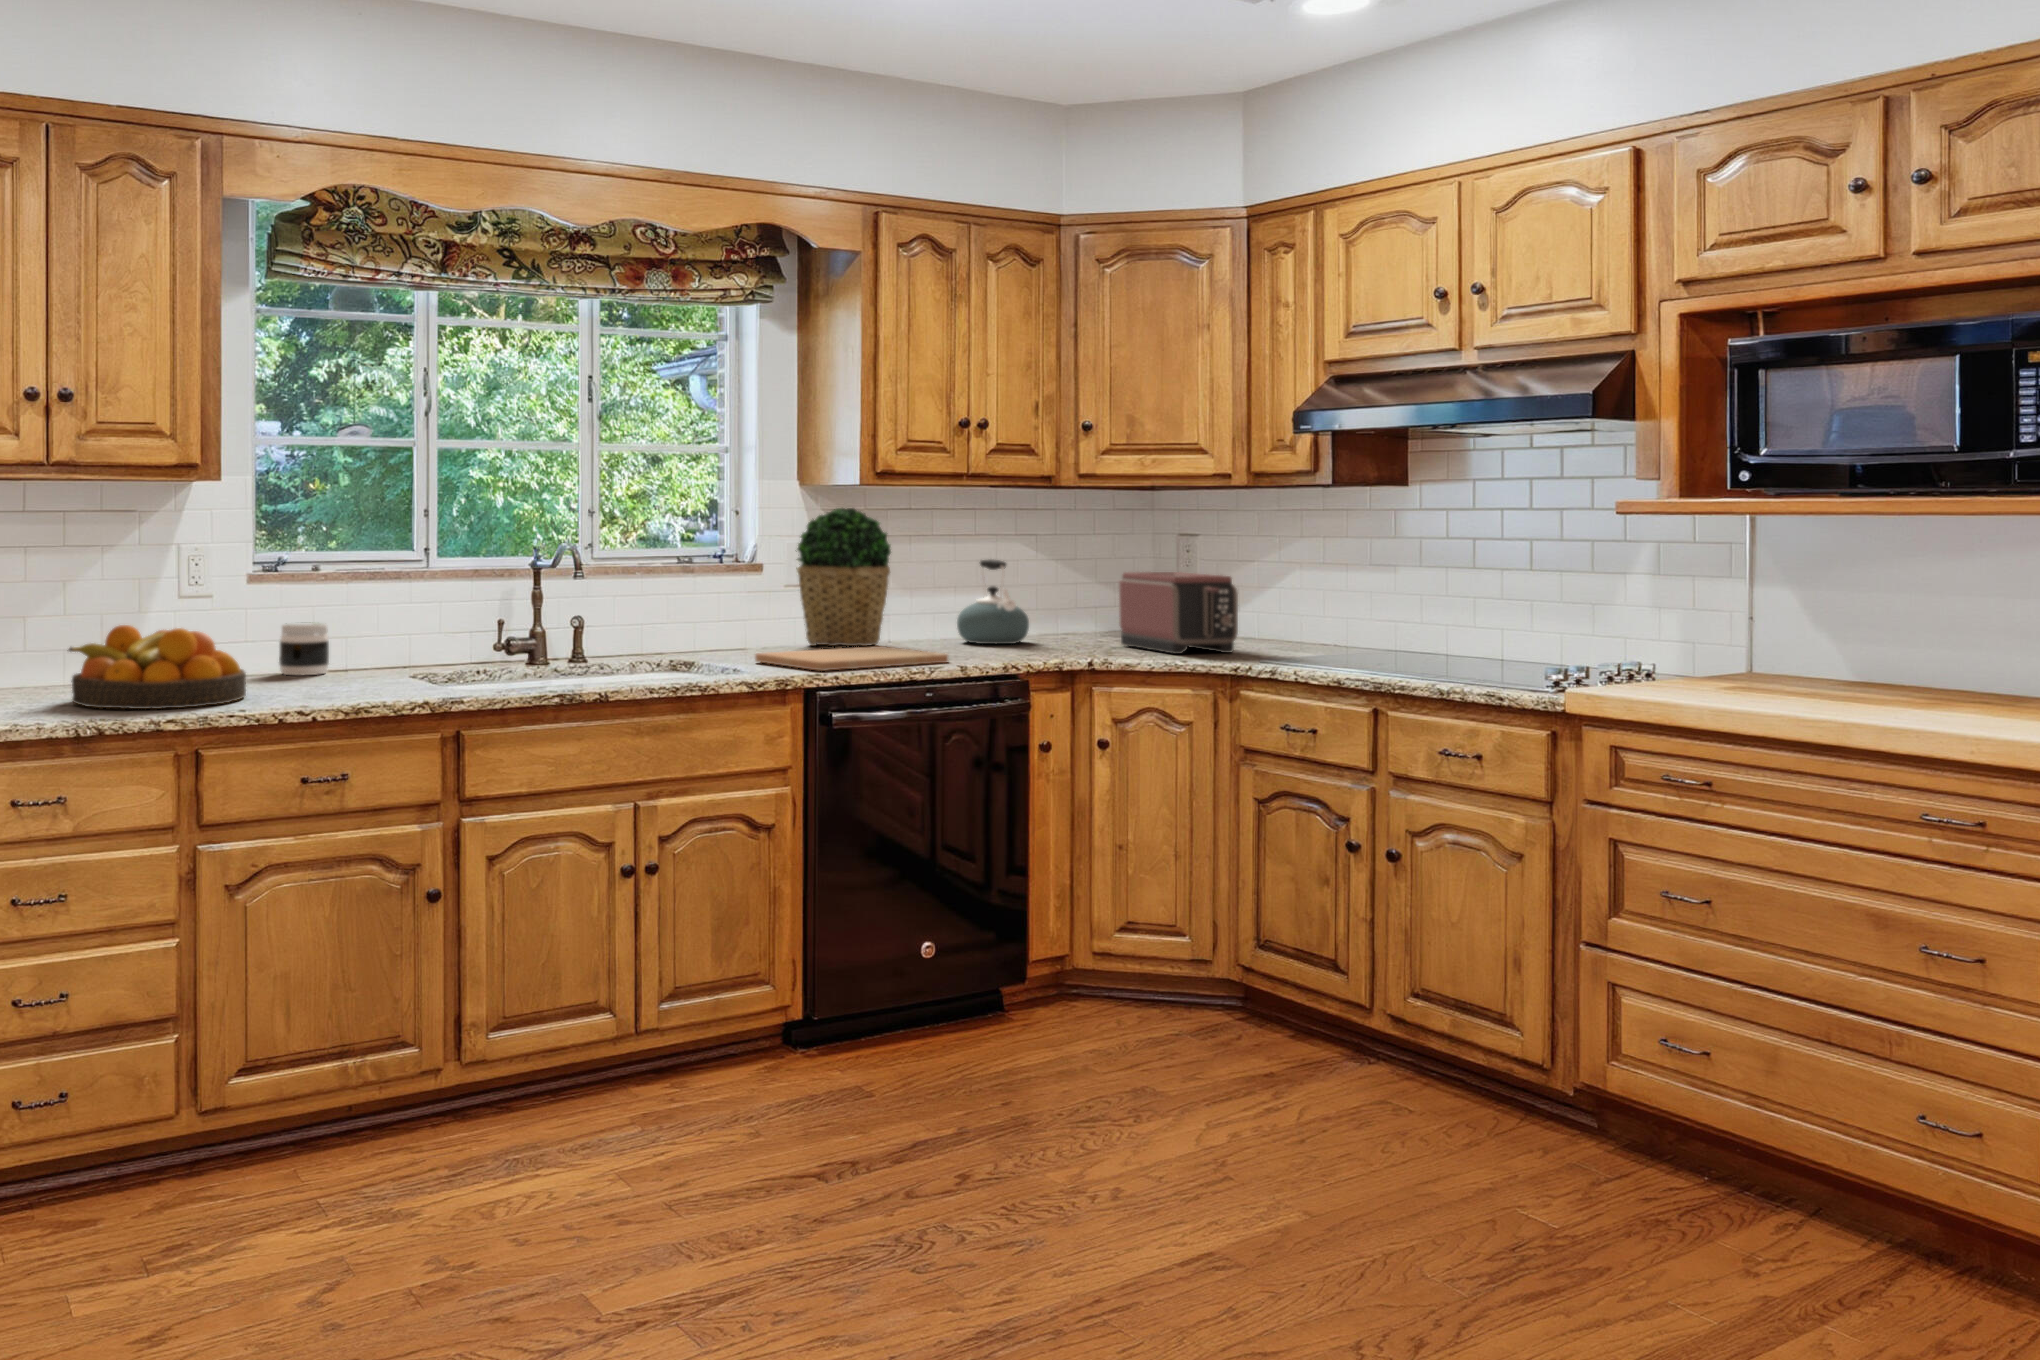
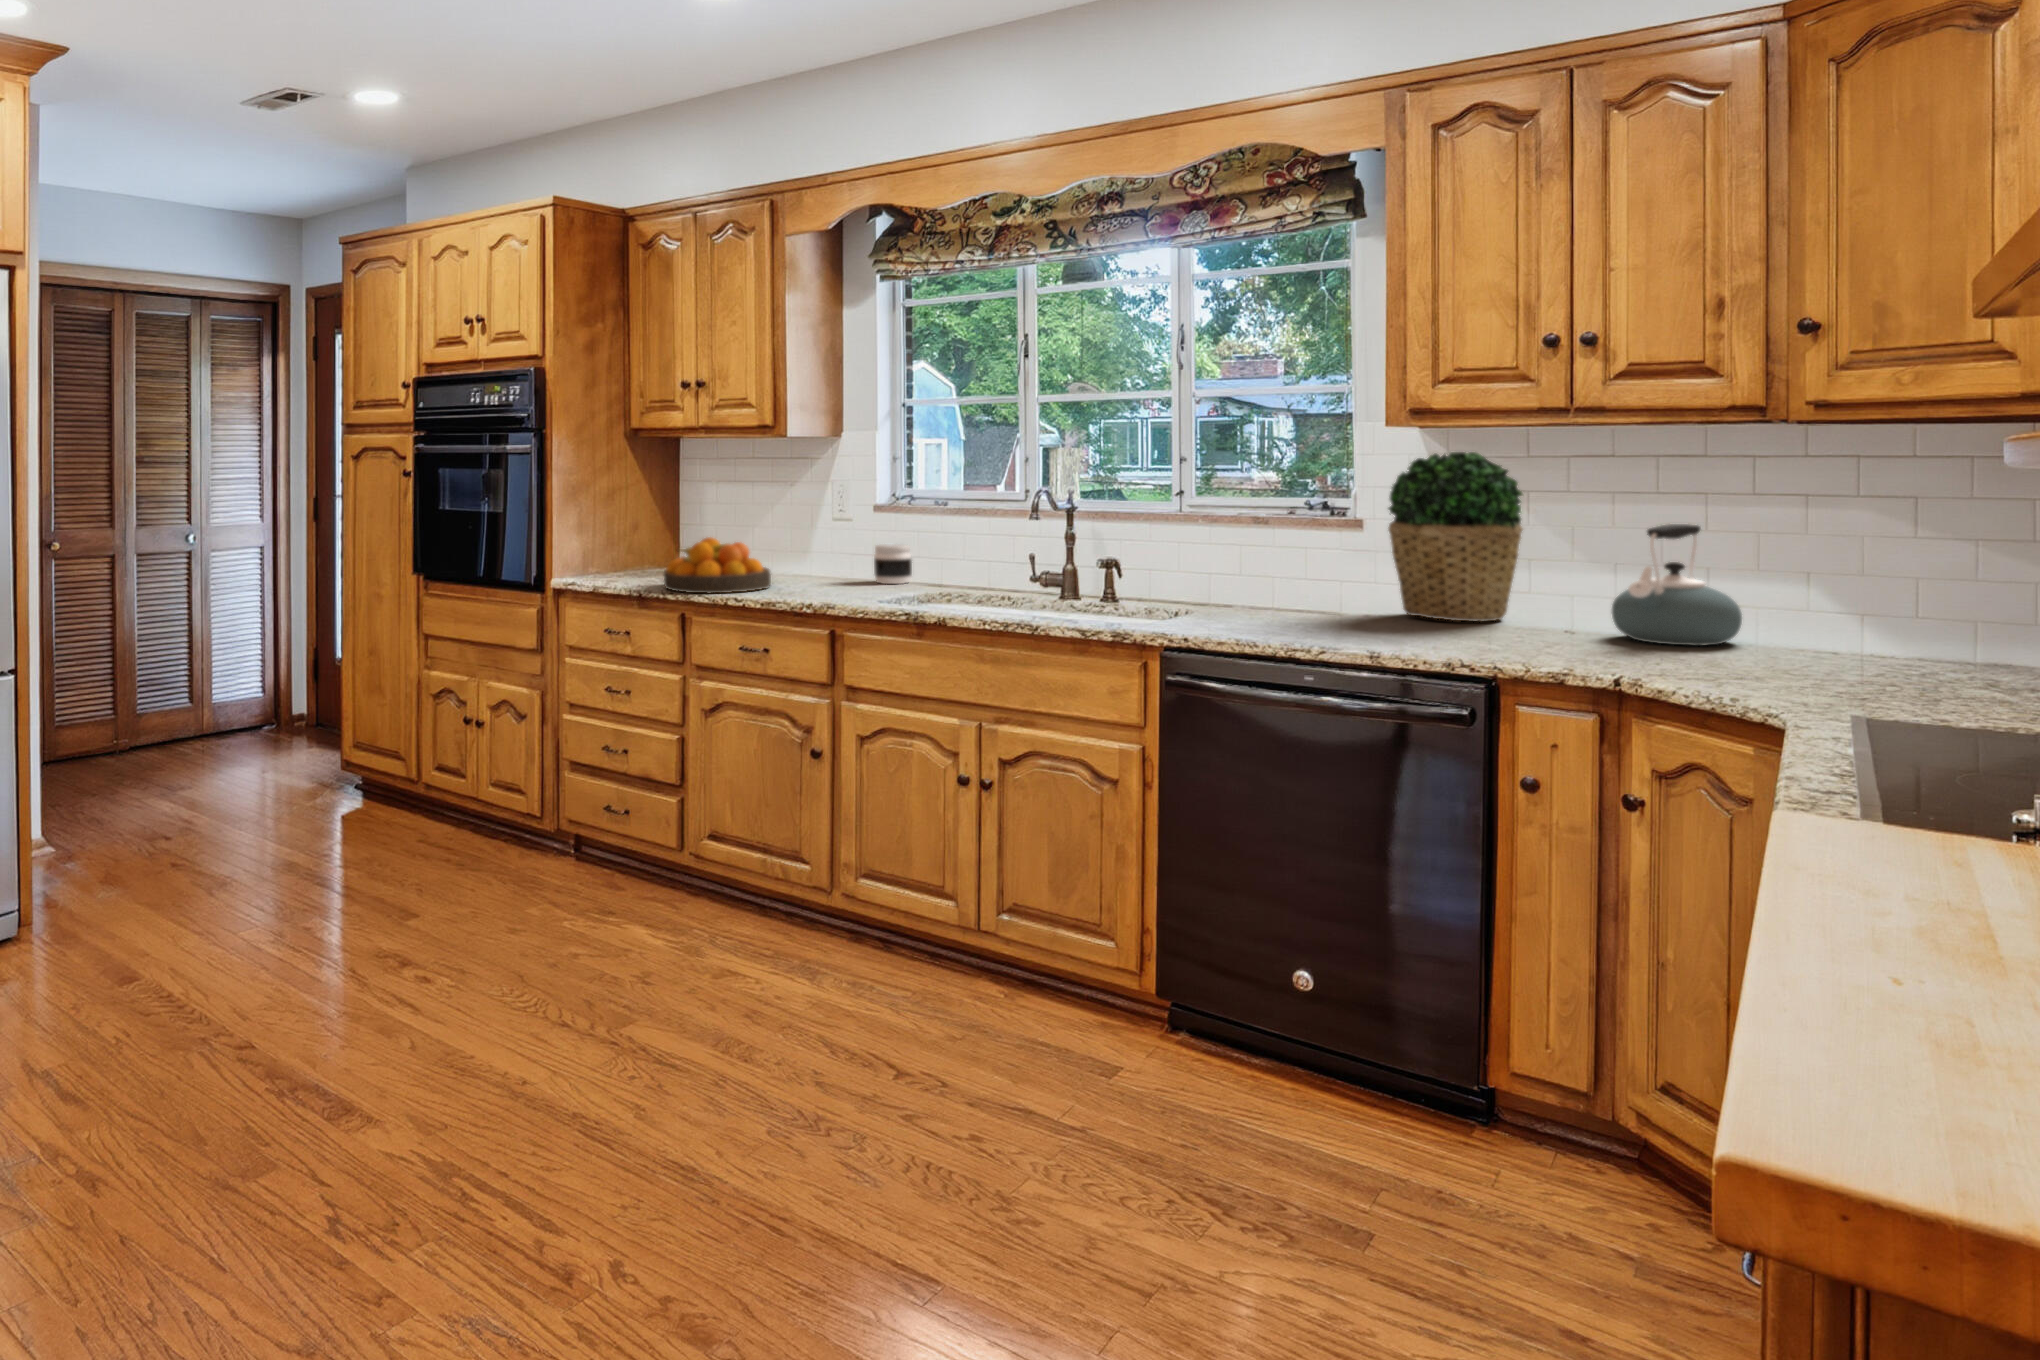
toaster: present [1119,572,1238,654] -> none [1736,557,1957,705]
cutting board: present [755,646,948,671] -> none [1159,609,1391,647]

